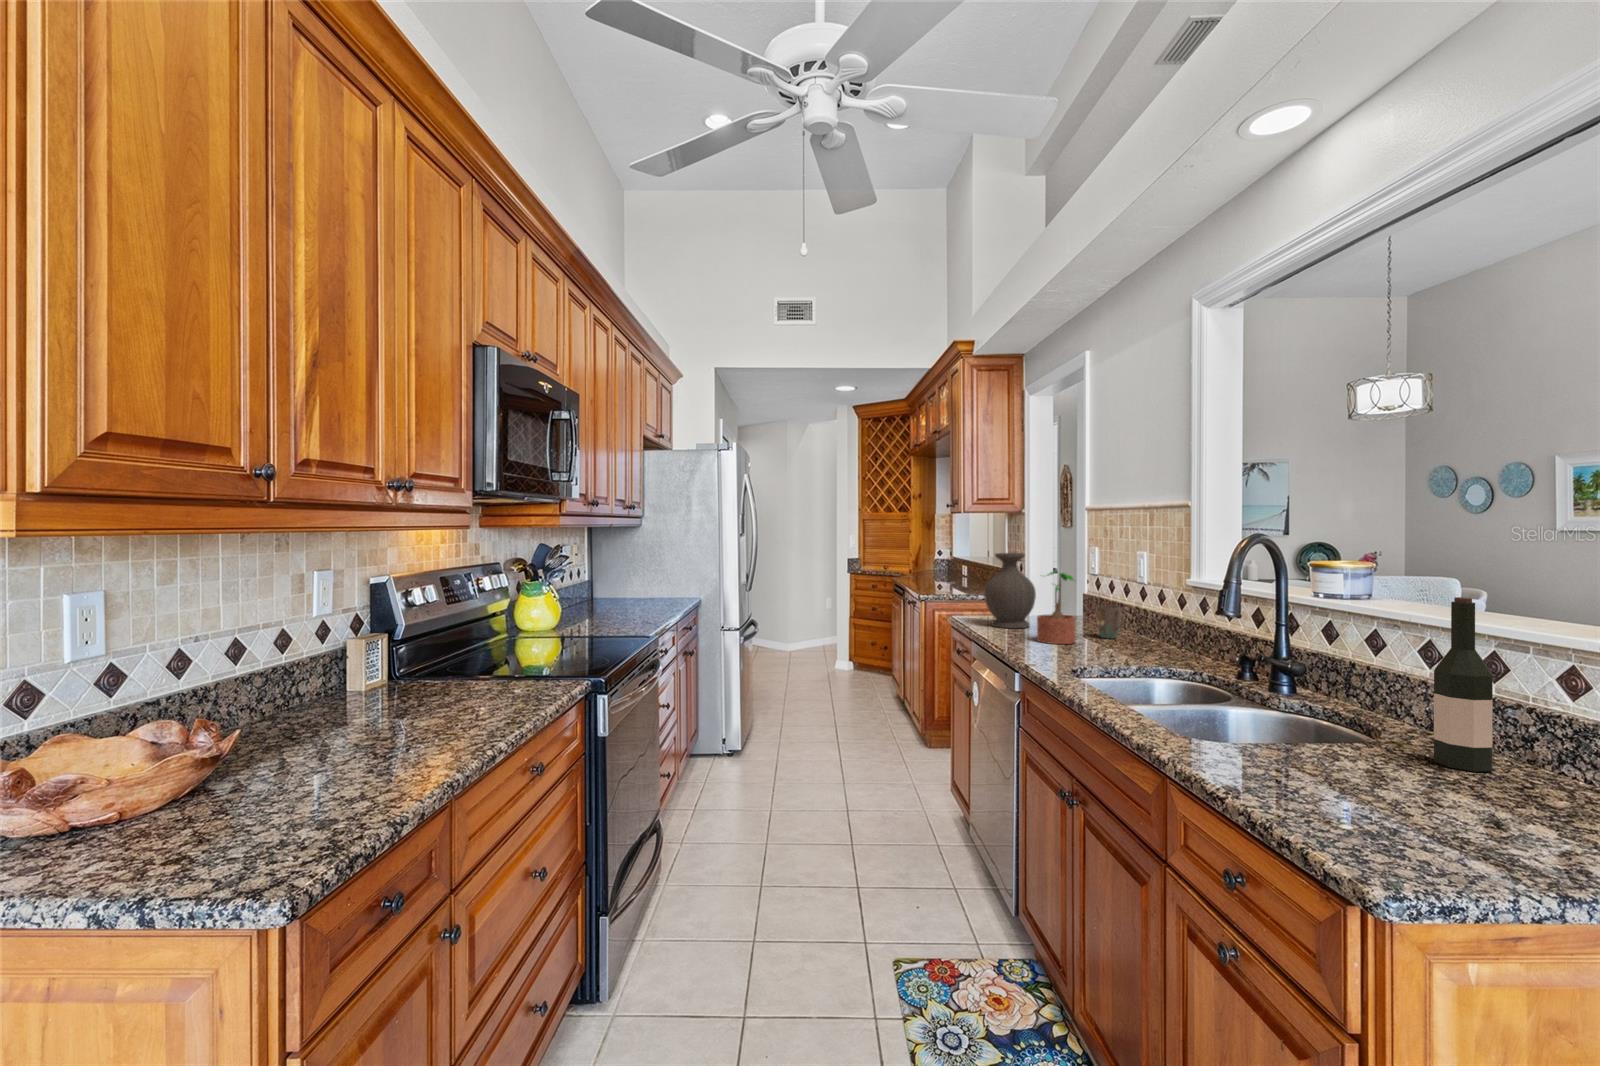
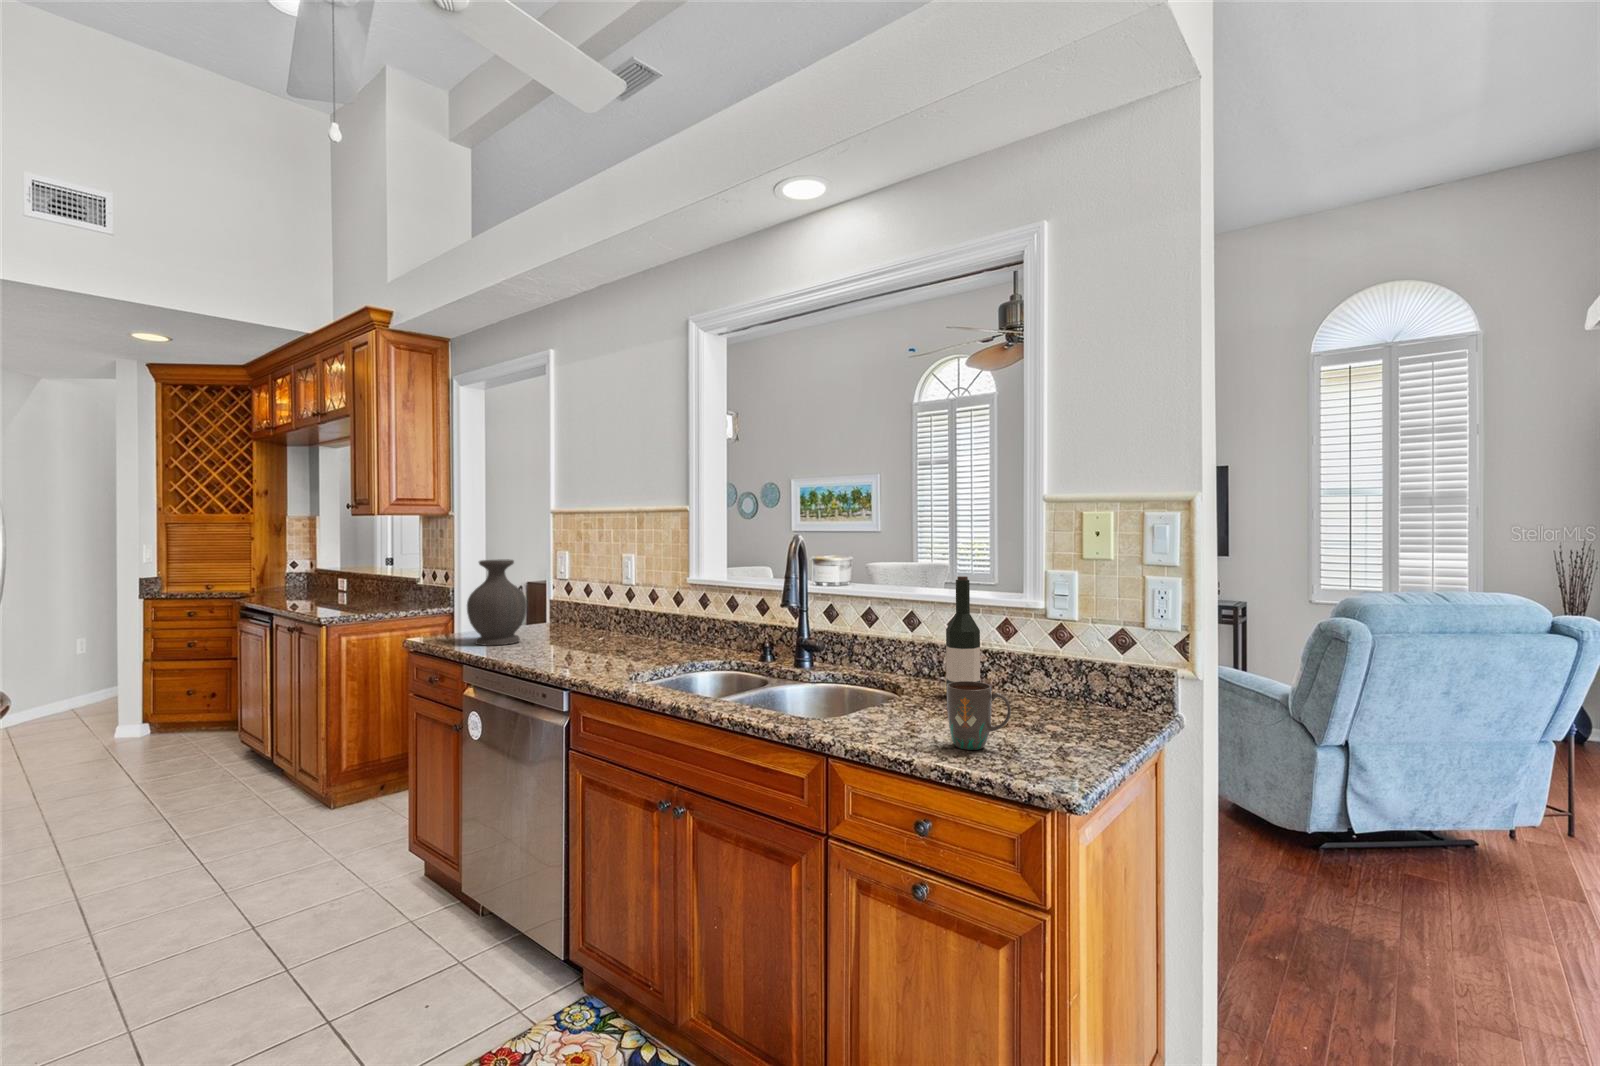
potted plant: present [1037,572,1075,644] -> none [550,578,593,655]
mug: present [1096,605,1124,639] -> present [947,681,1011,750]

